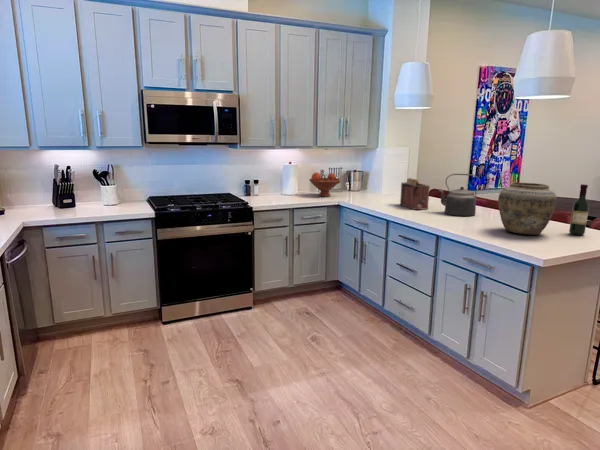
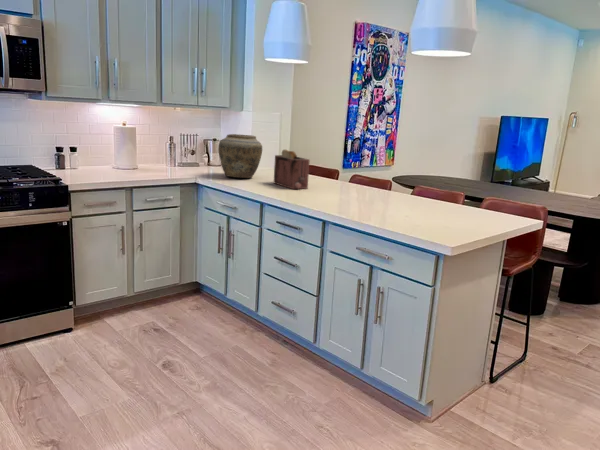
fruit bowl: present [310,172,340,197] -> none [153,140,196,172]
kettle: present [439,174,480,216] -> none [321,145,368,197]
vase: present [498,183,557,235] -> present [218,134,262,178]
wine bottle: present [569,184,589,235] -> none [466,160,485,217]

